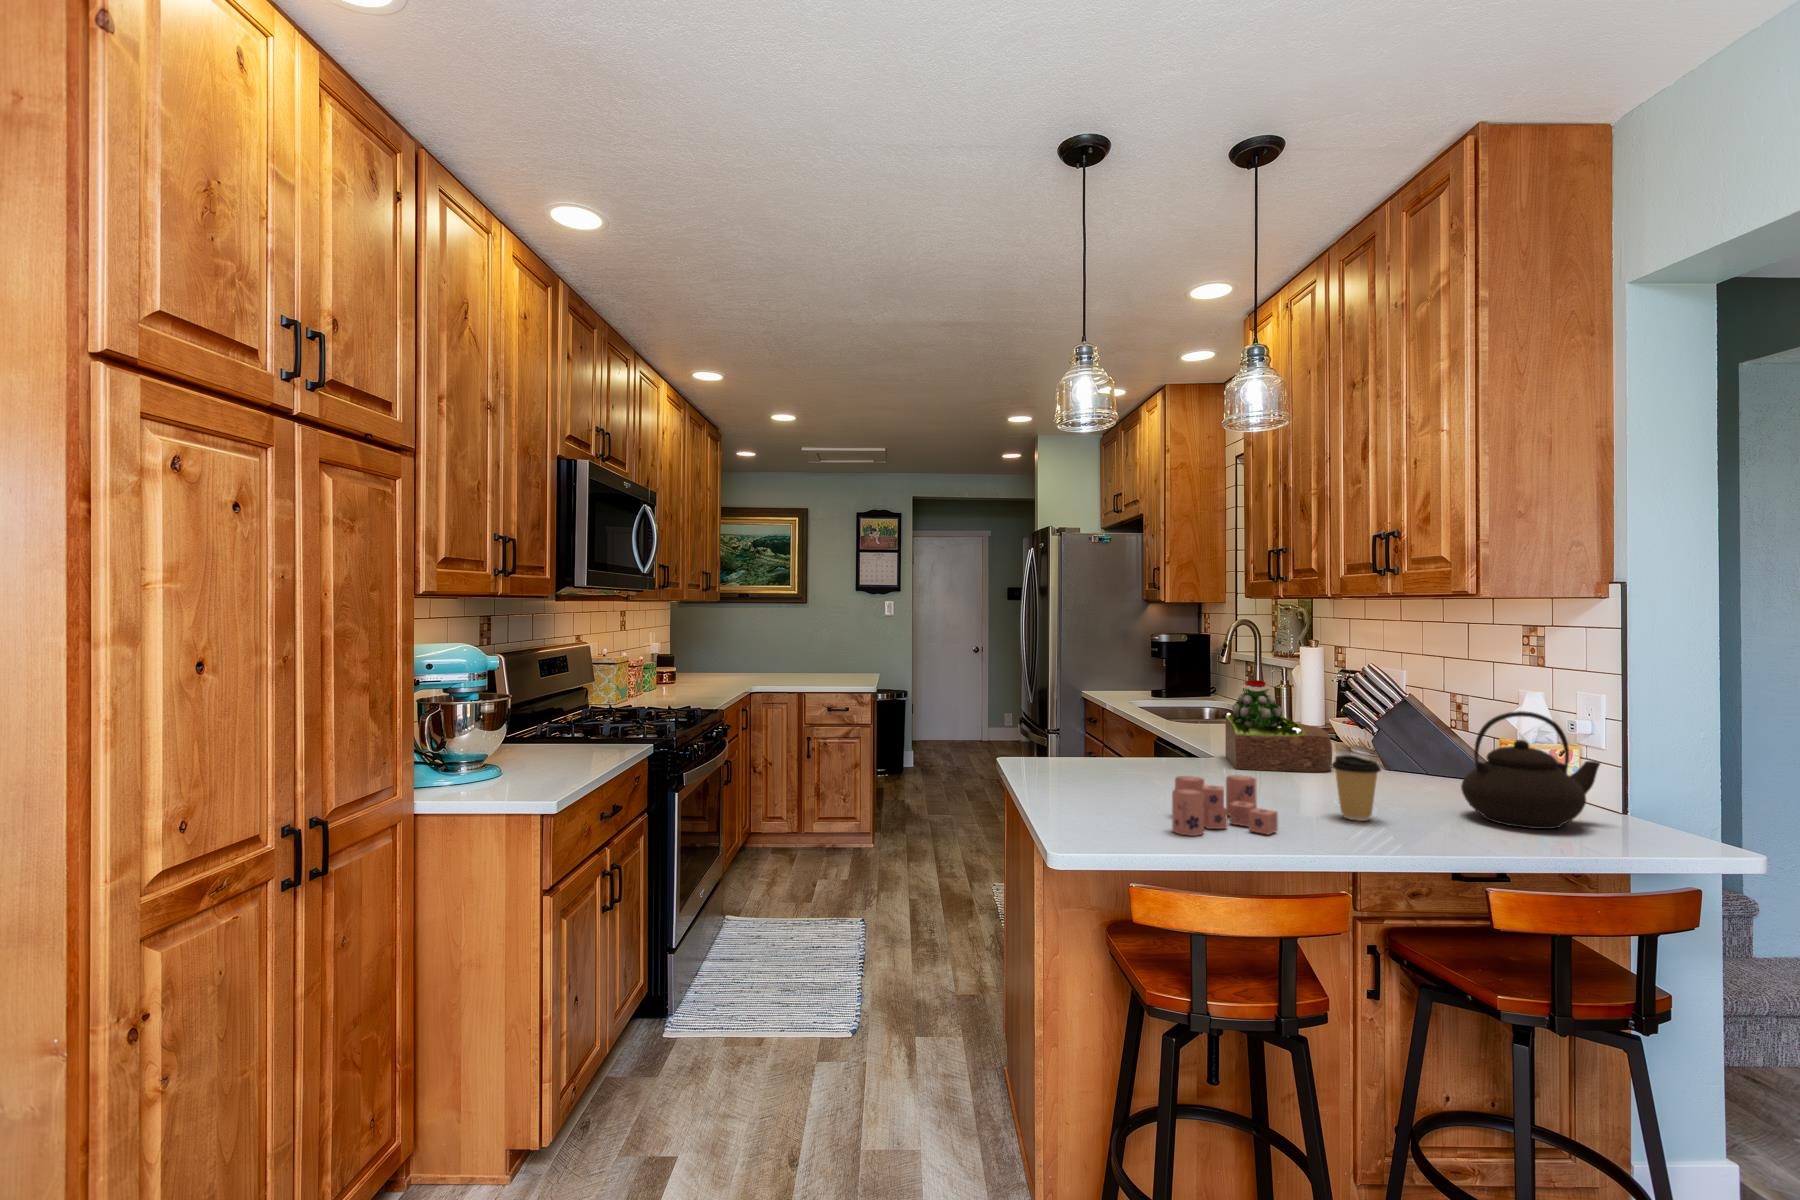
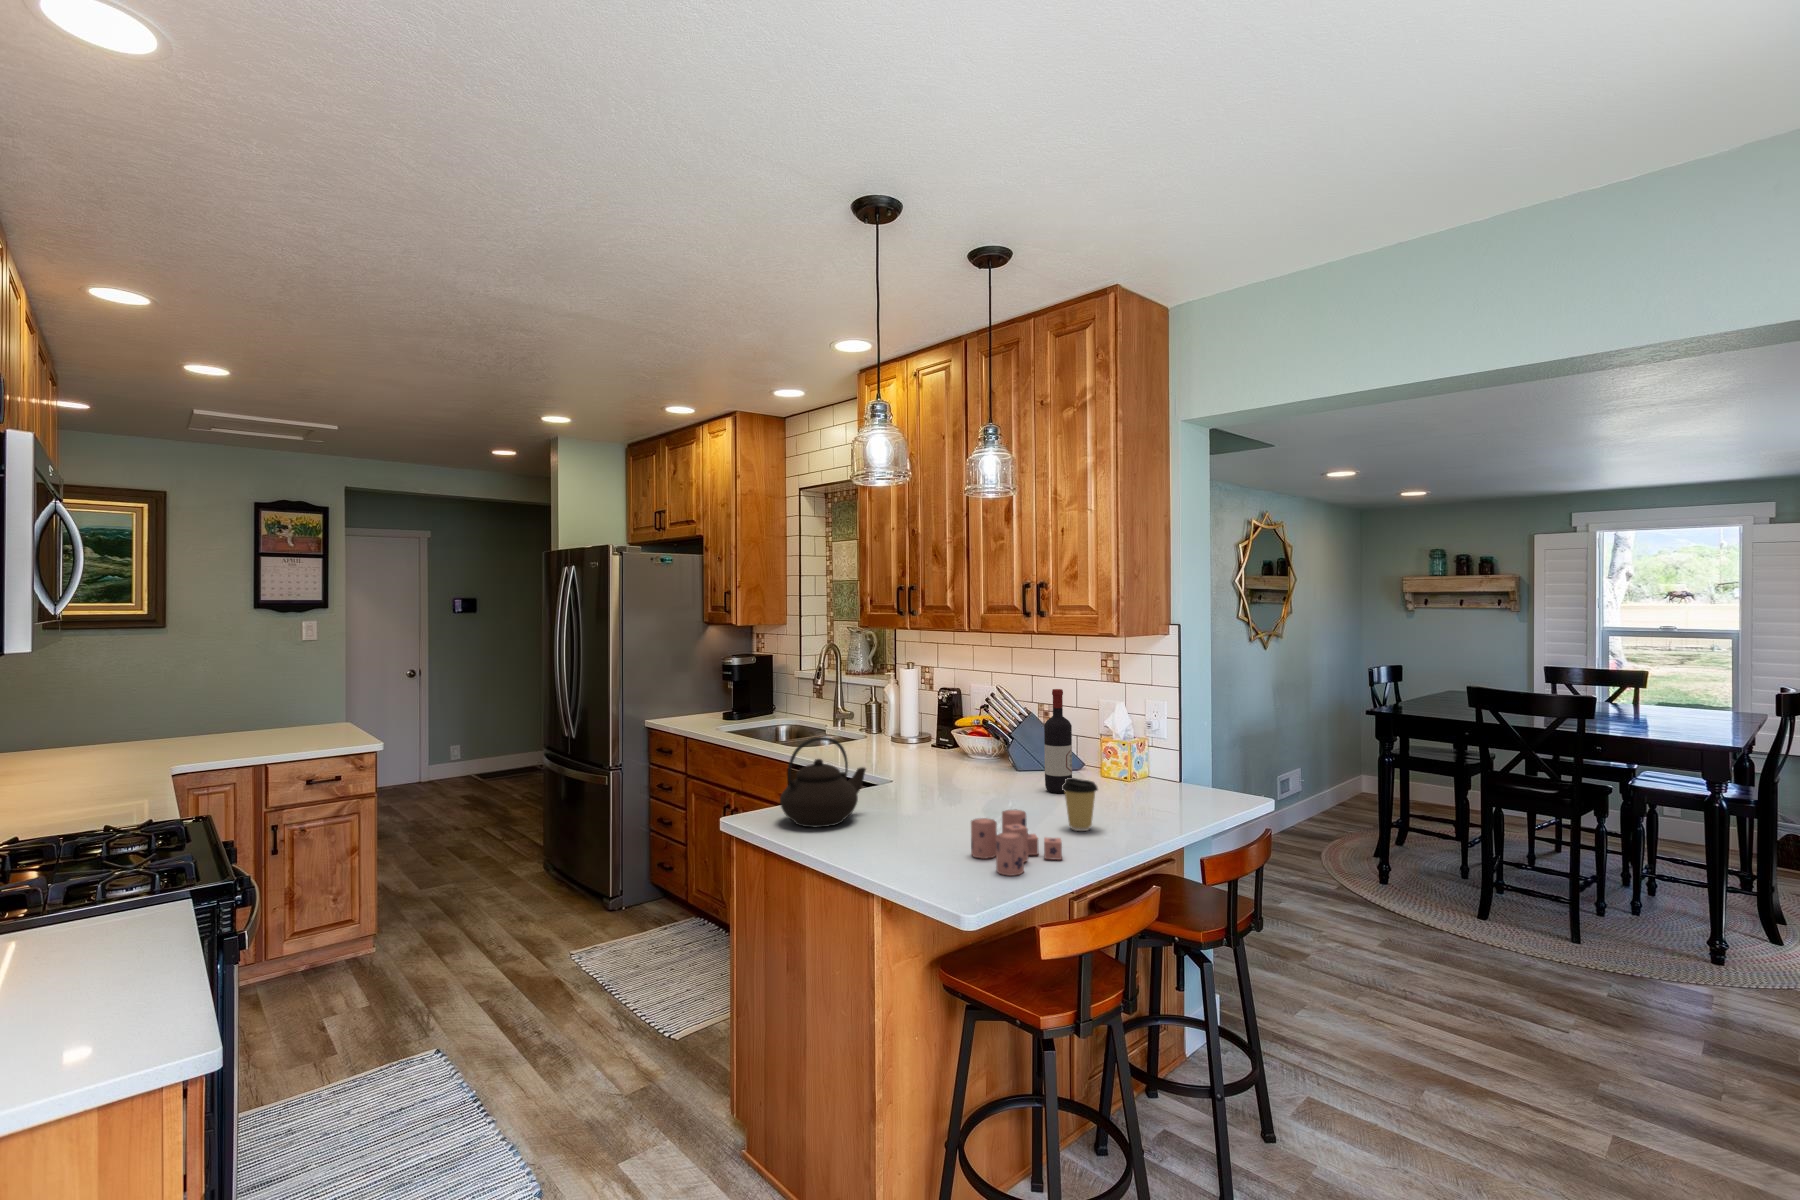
wine bottle: none [1389,660,1428,789] -> present [1044,689,1072,793]
succulent plant: present [1225,680,1332,772] -> none [898,713,992,797]
teapot: present [1461,711,1600,829] -> present [780,737,866,827]

